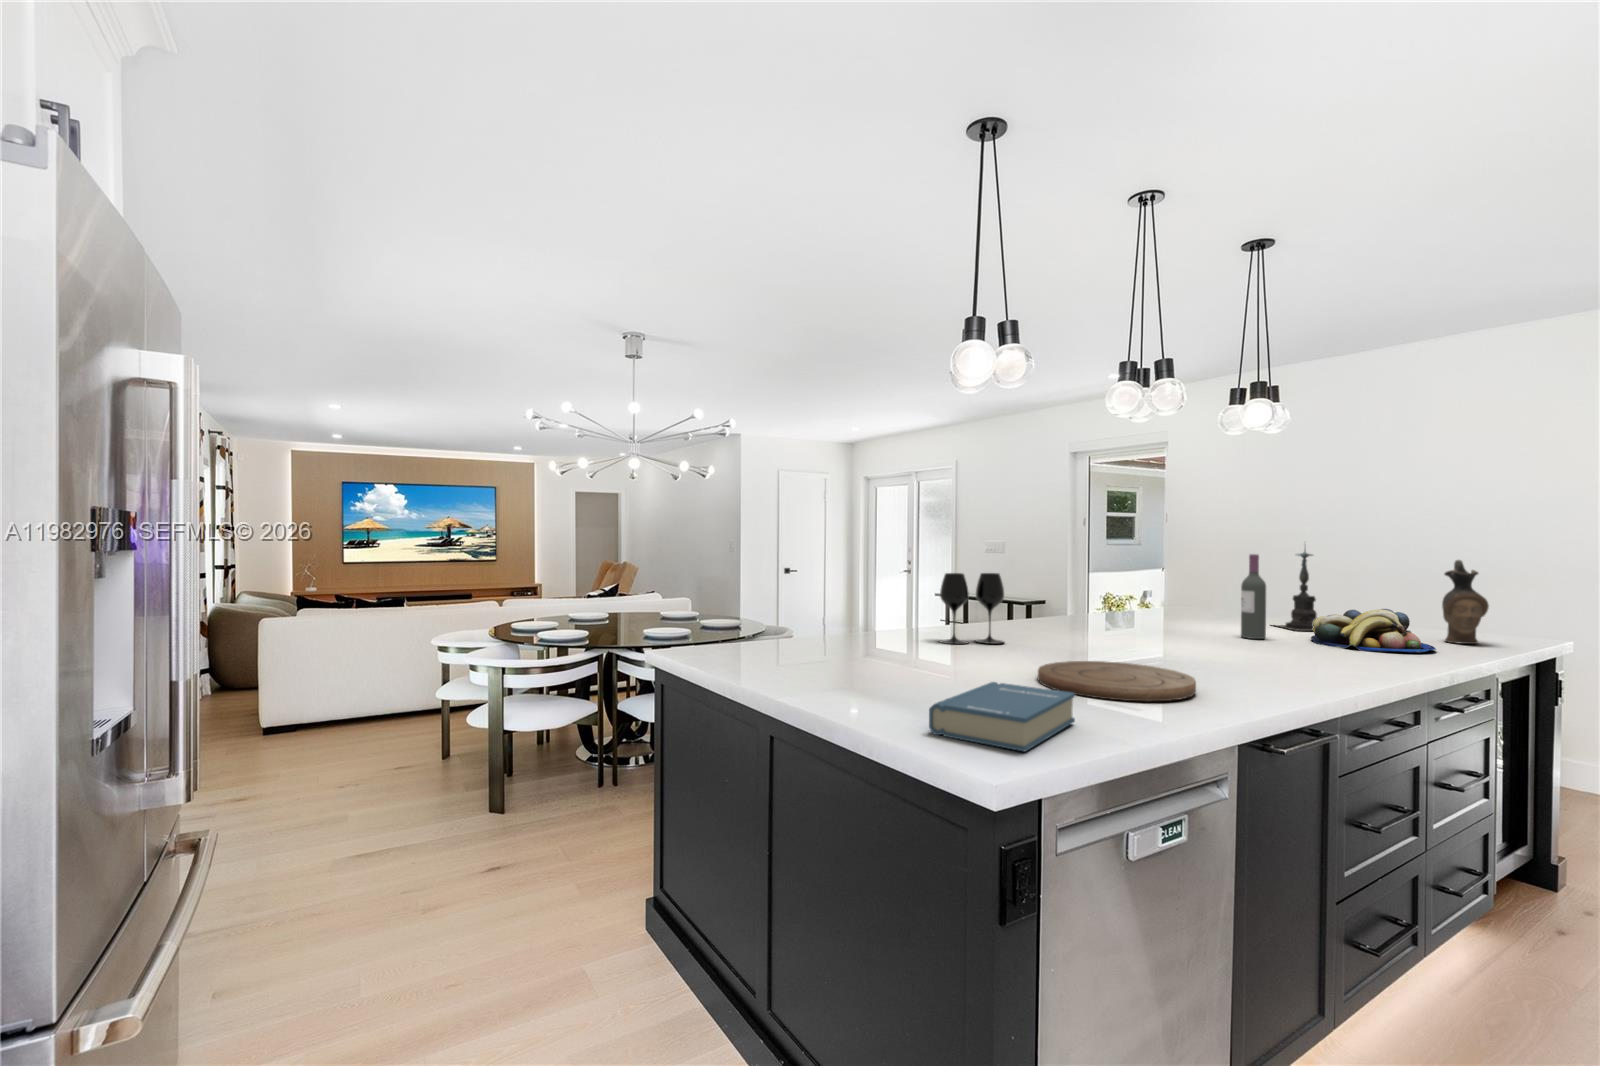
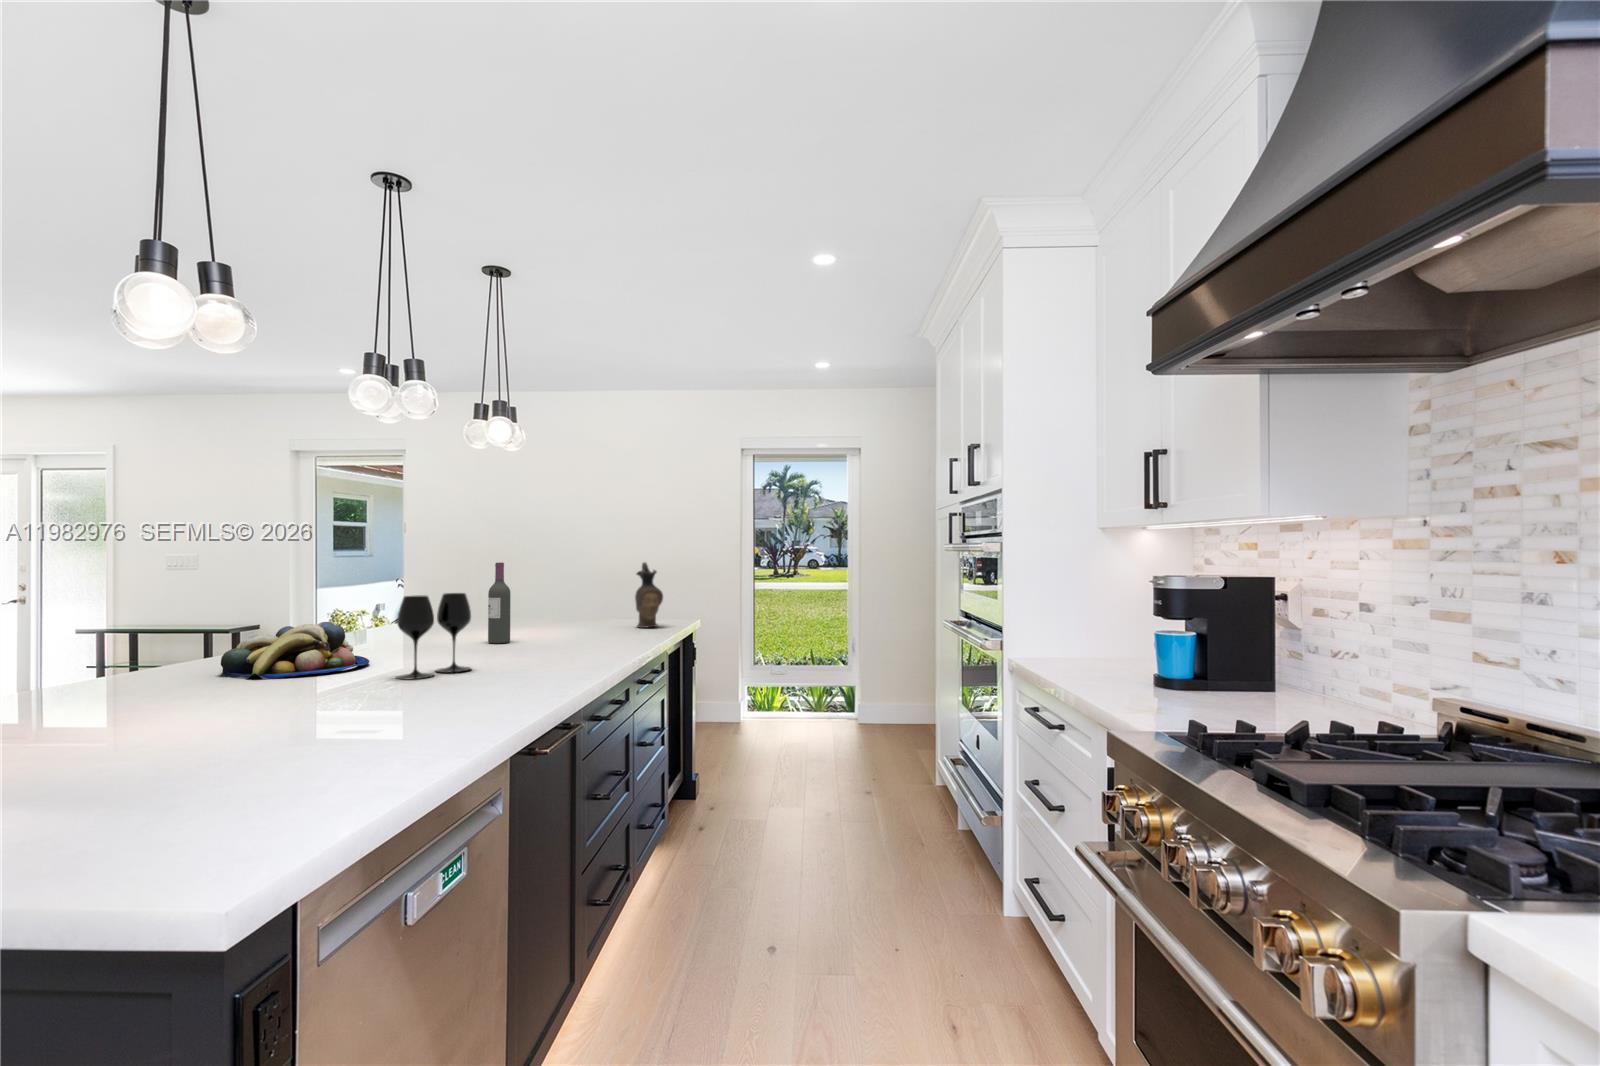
candle holder: present [1275,551,1317,631] -> none [509,550,565,631]
wine glass: present [940,573,1004,644] -> present [397,593,471,680]
fruit bowl: present [1311,609,1436,652] -> present [221,622,369,679]
cutting board: present [1038,661,1196,701] -> none [265,688,463,740]
hardback book: present [929,682,1075,751] -> none [76,742,329,860]

